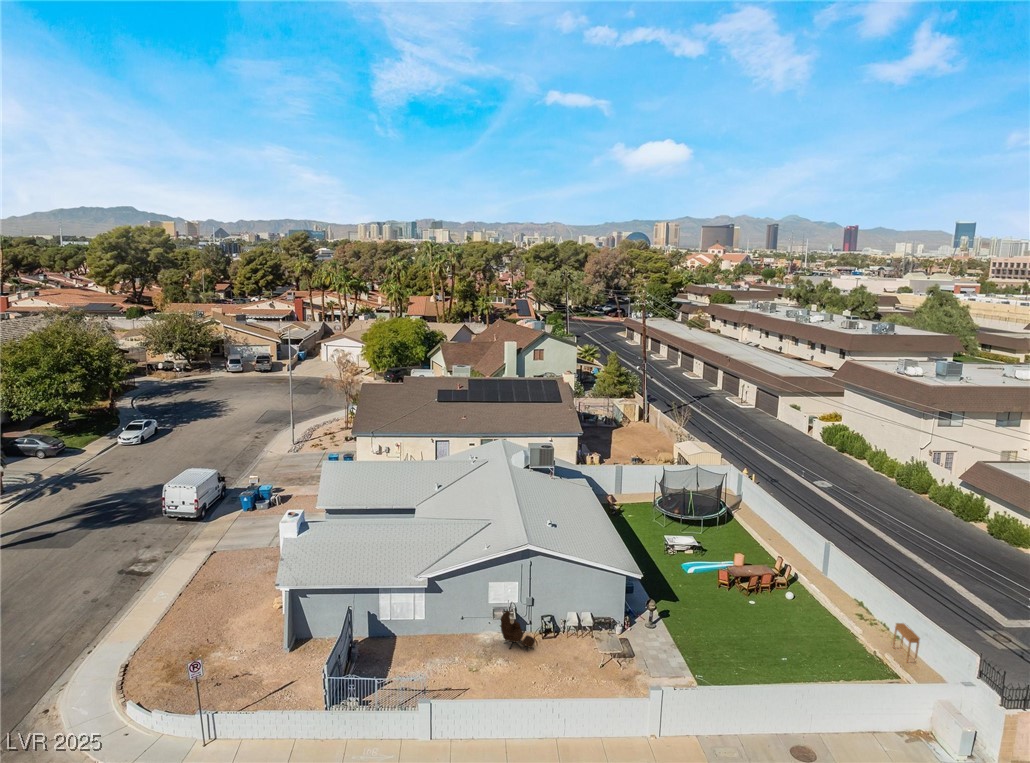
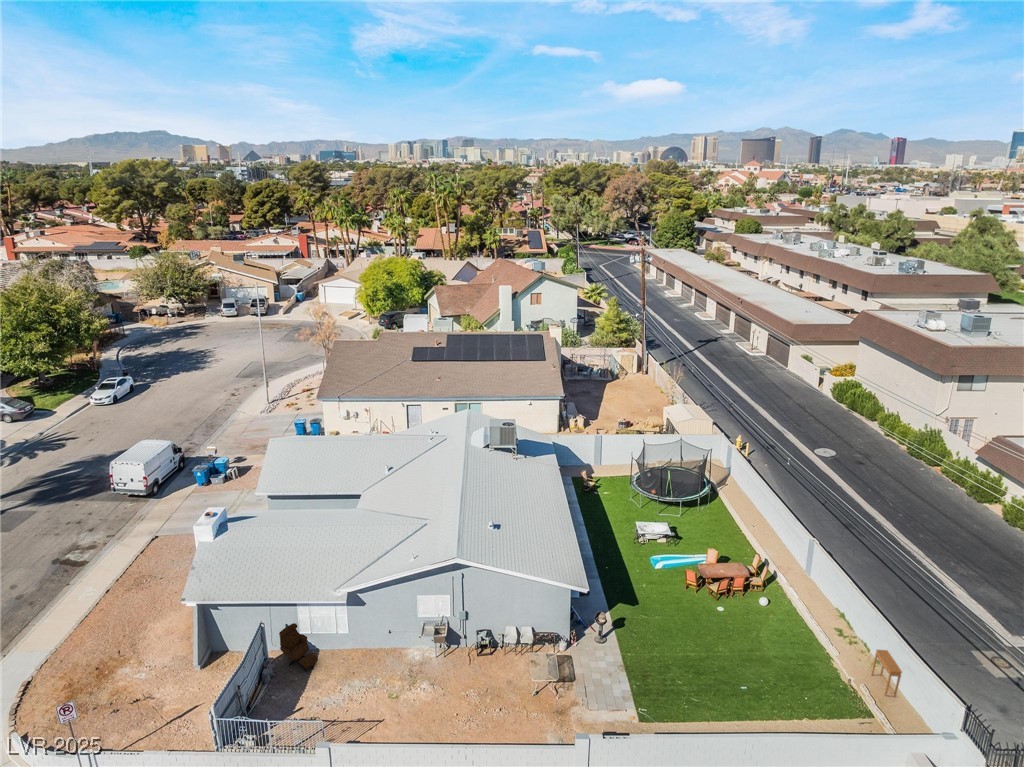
lounge chair: present [501,611,535,651] -> present [279,623,318,671]

